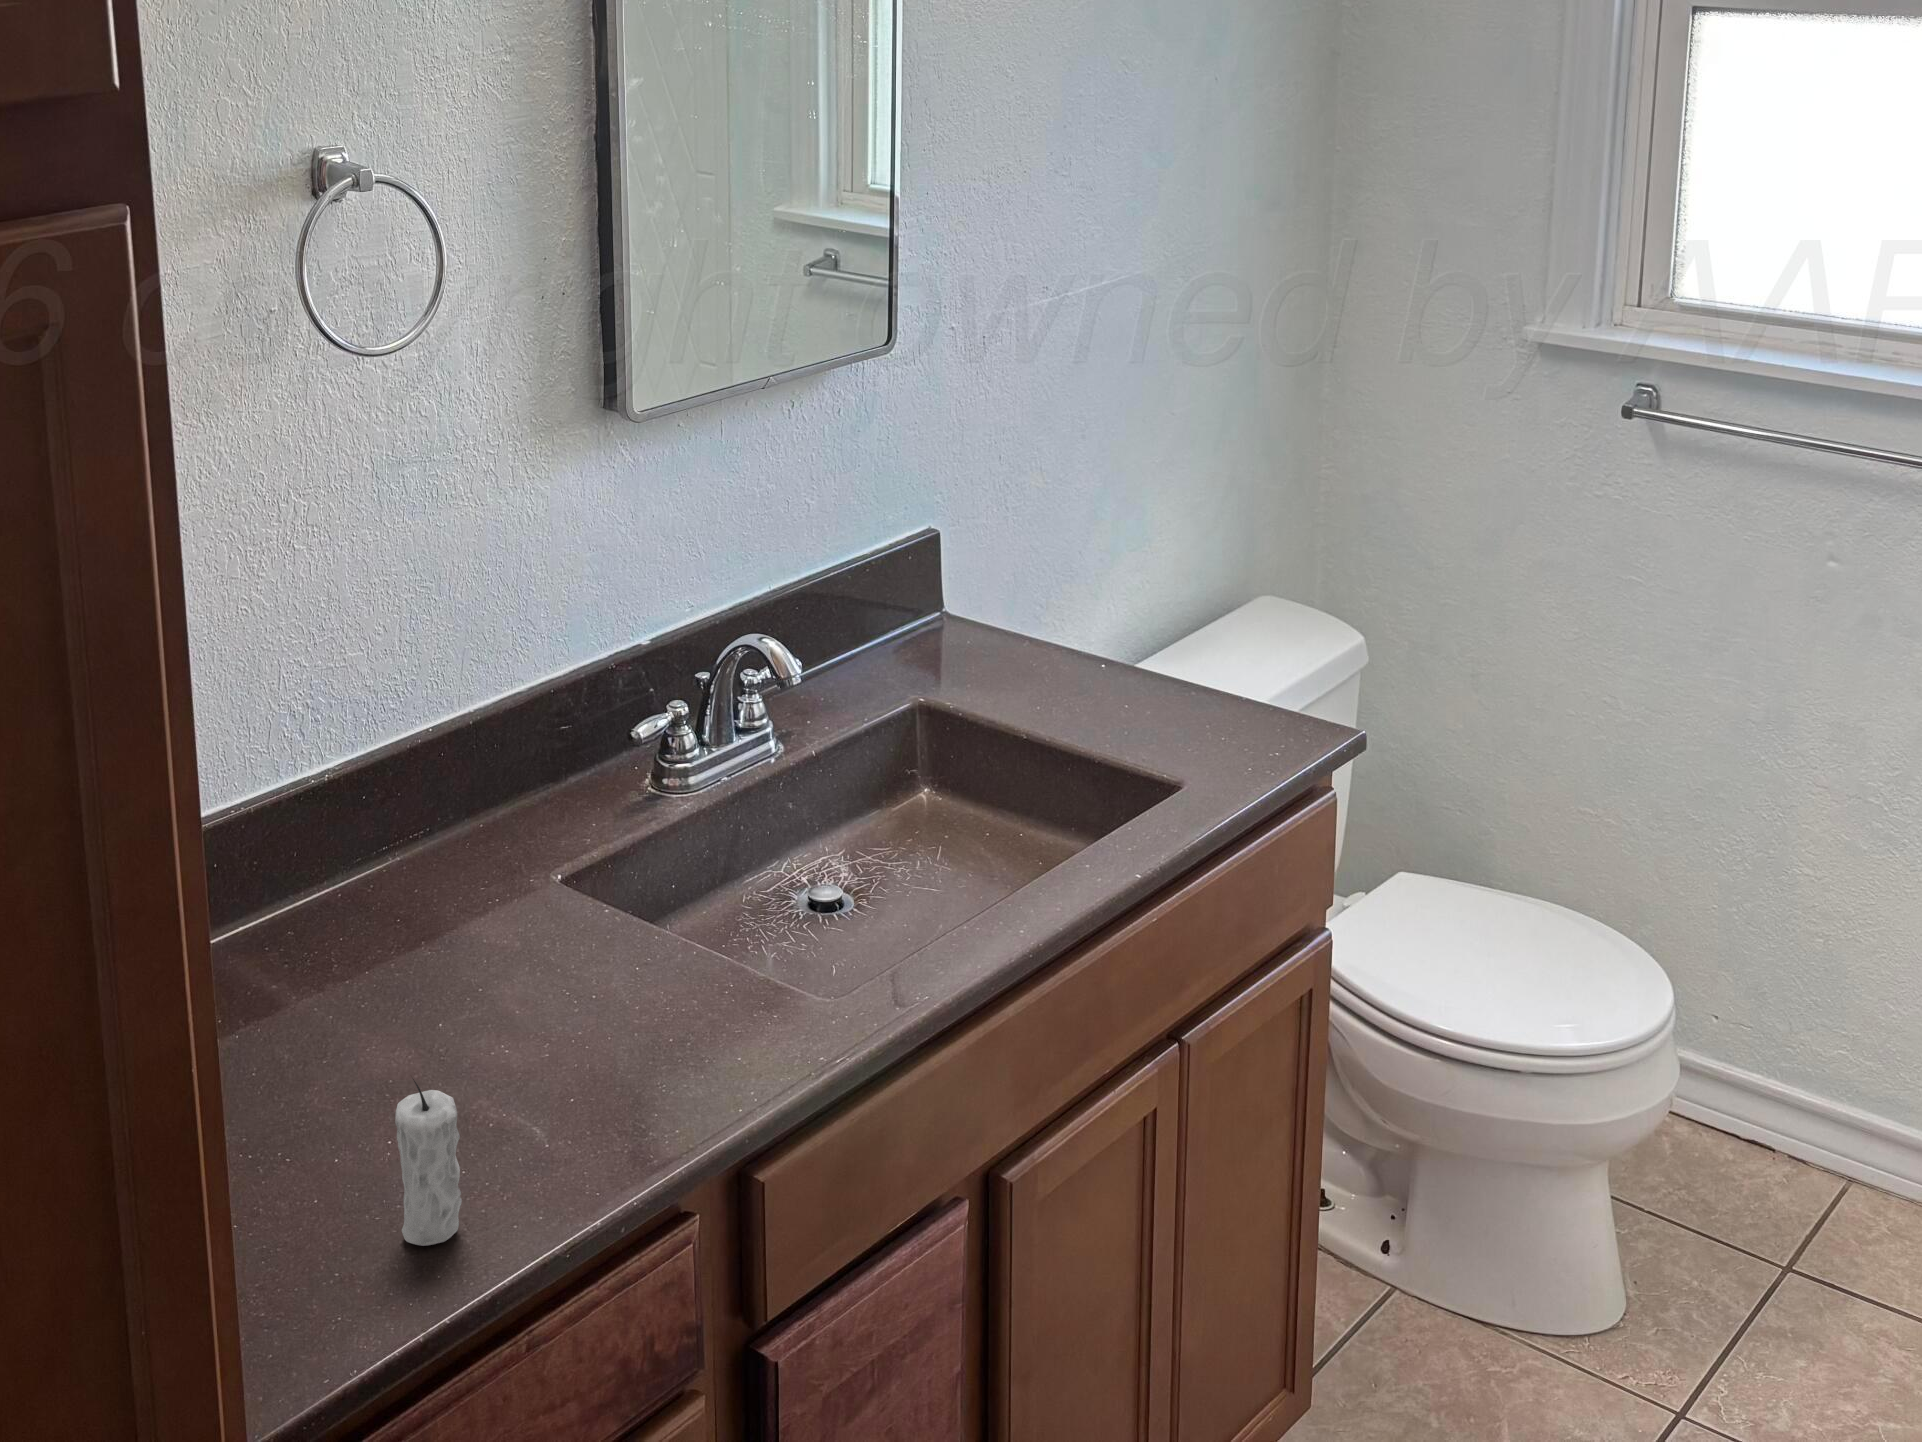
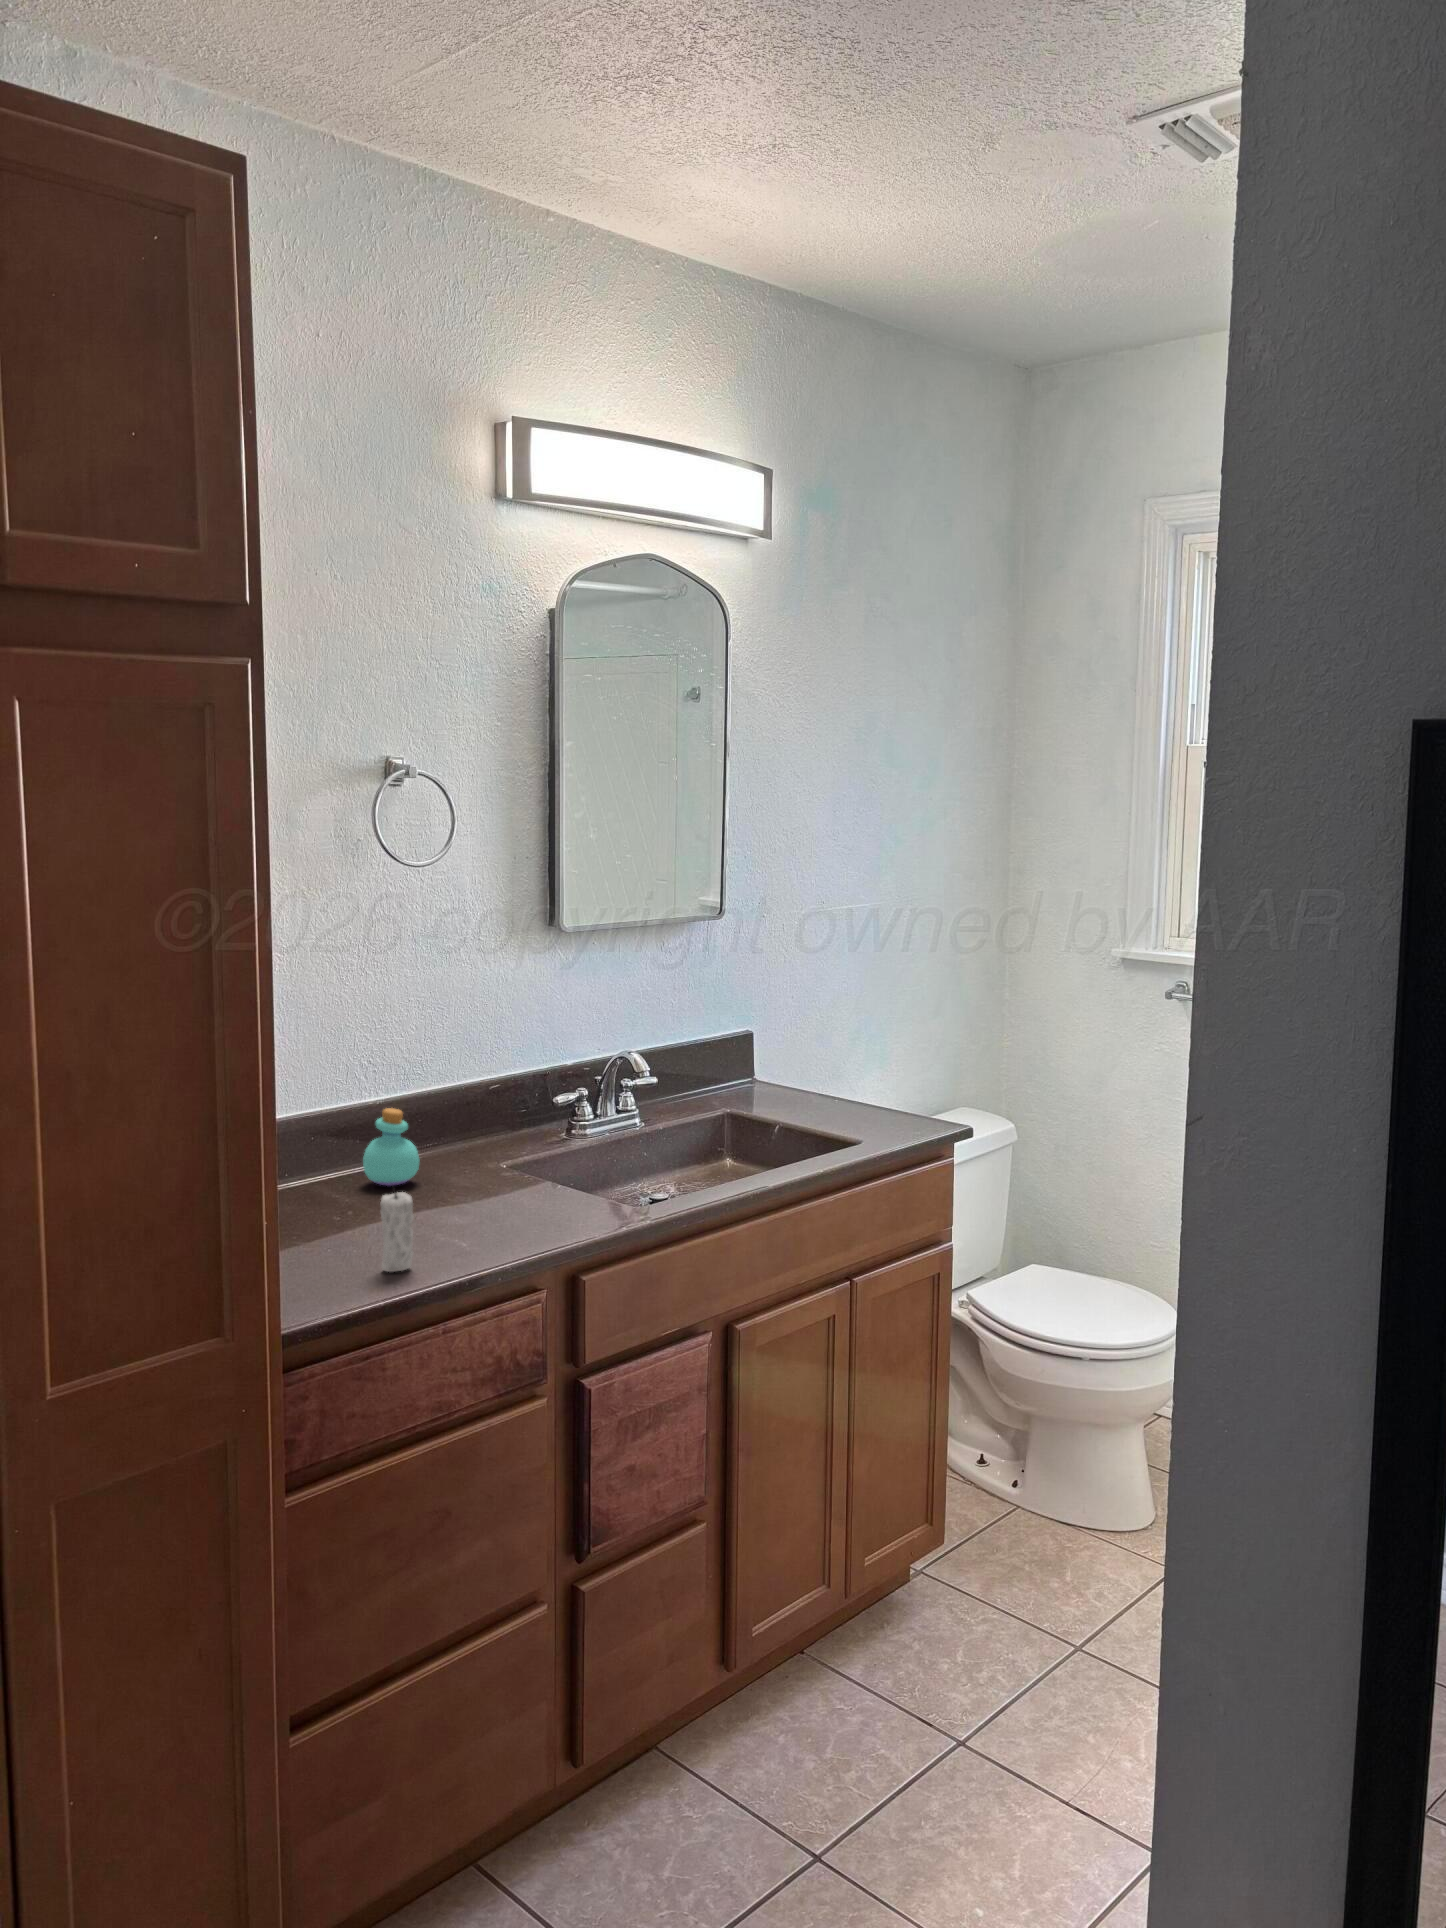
perfume bottle: none [316,813,420,956] -> present [363,1108,420,1186]

